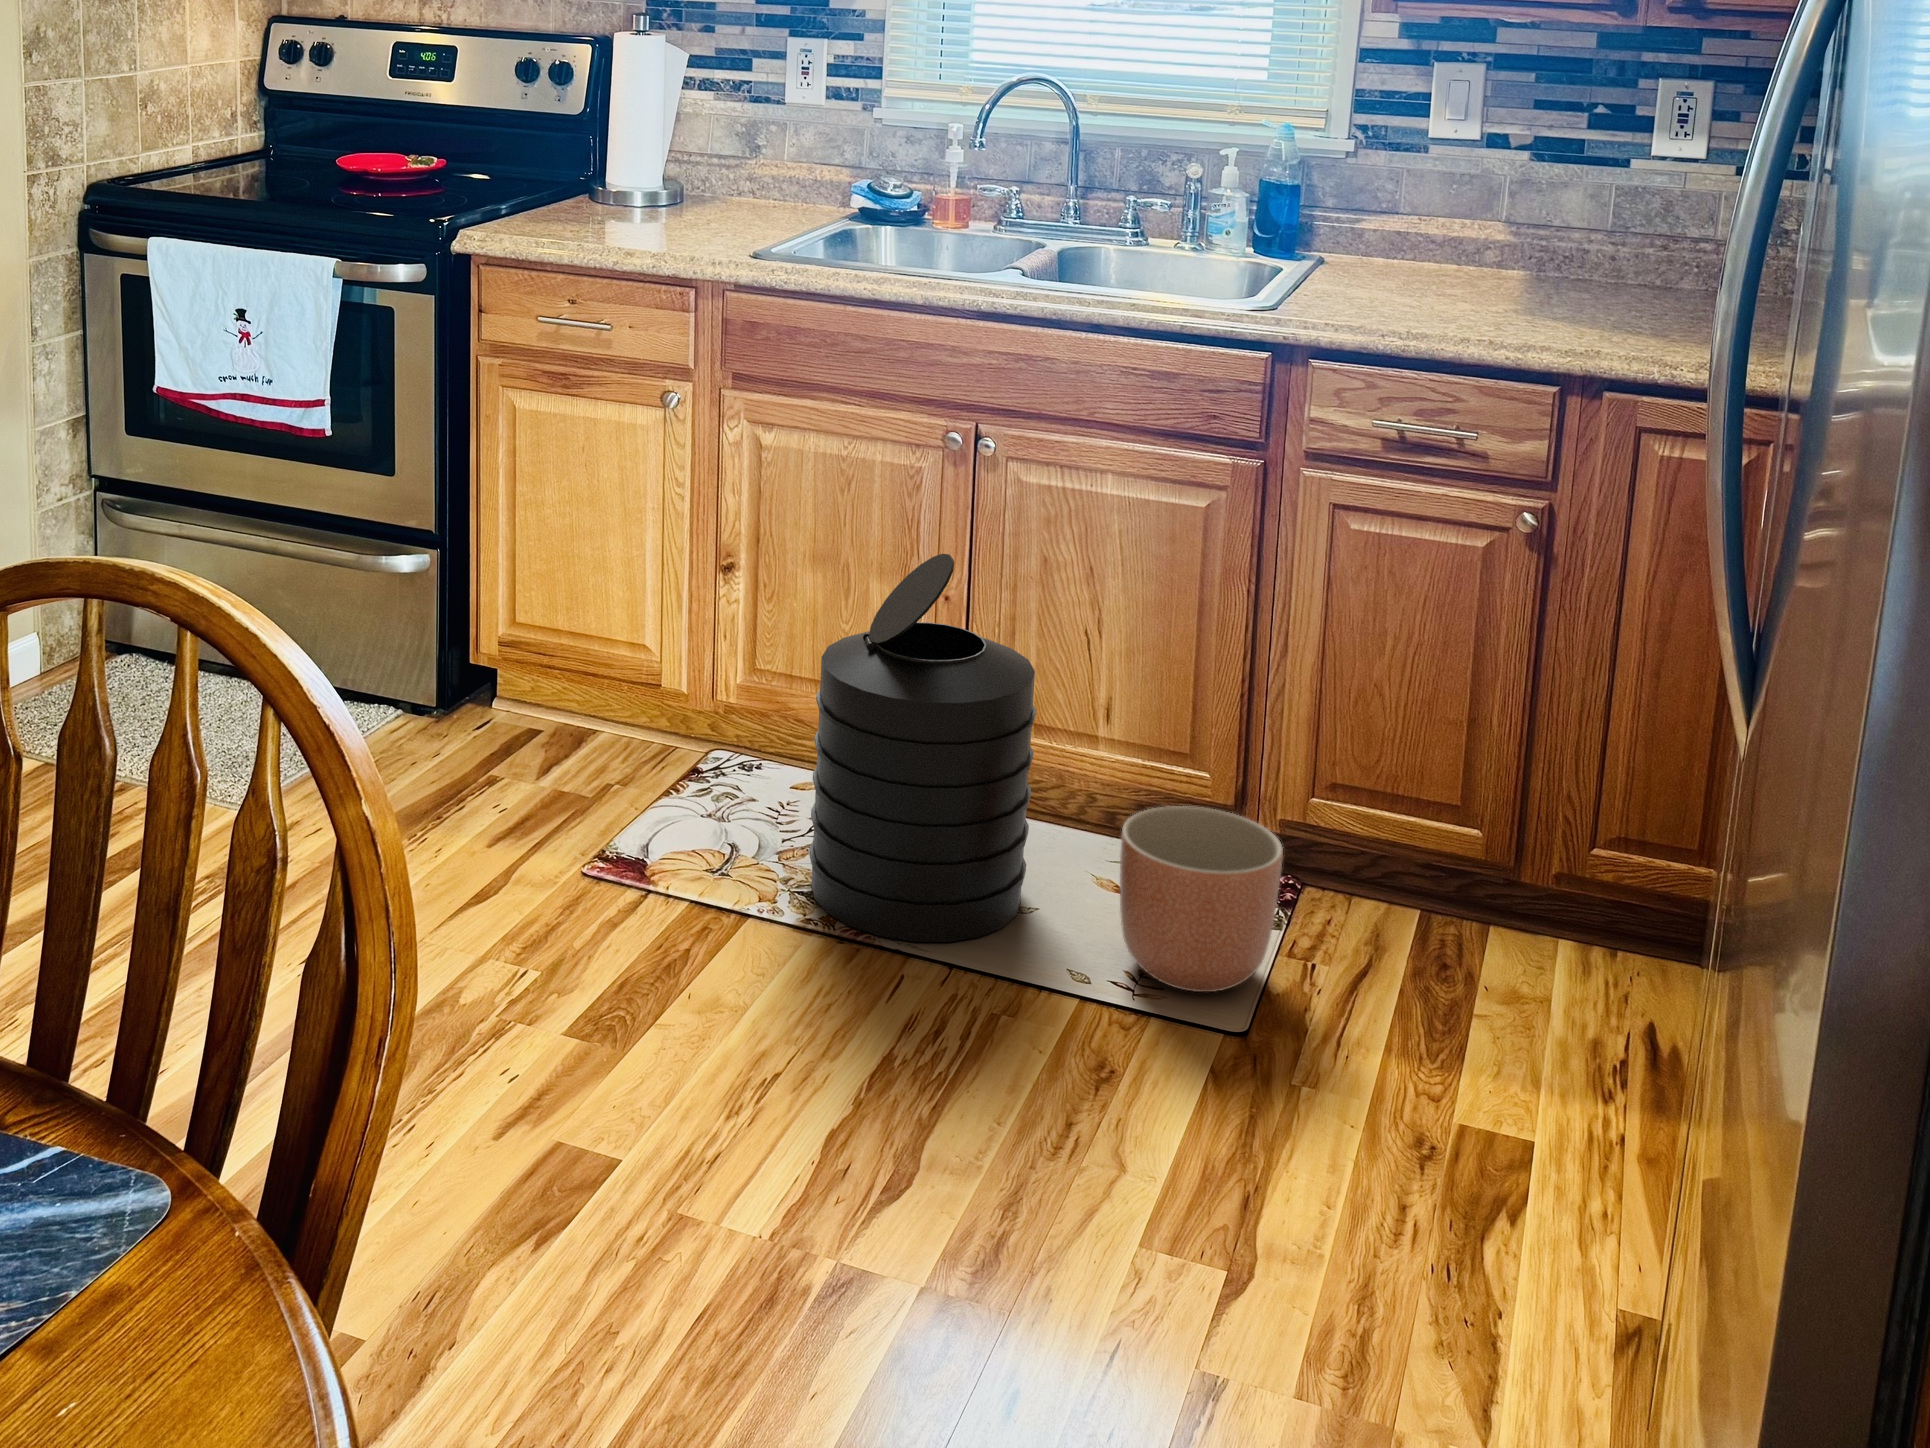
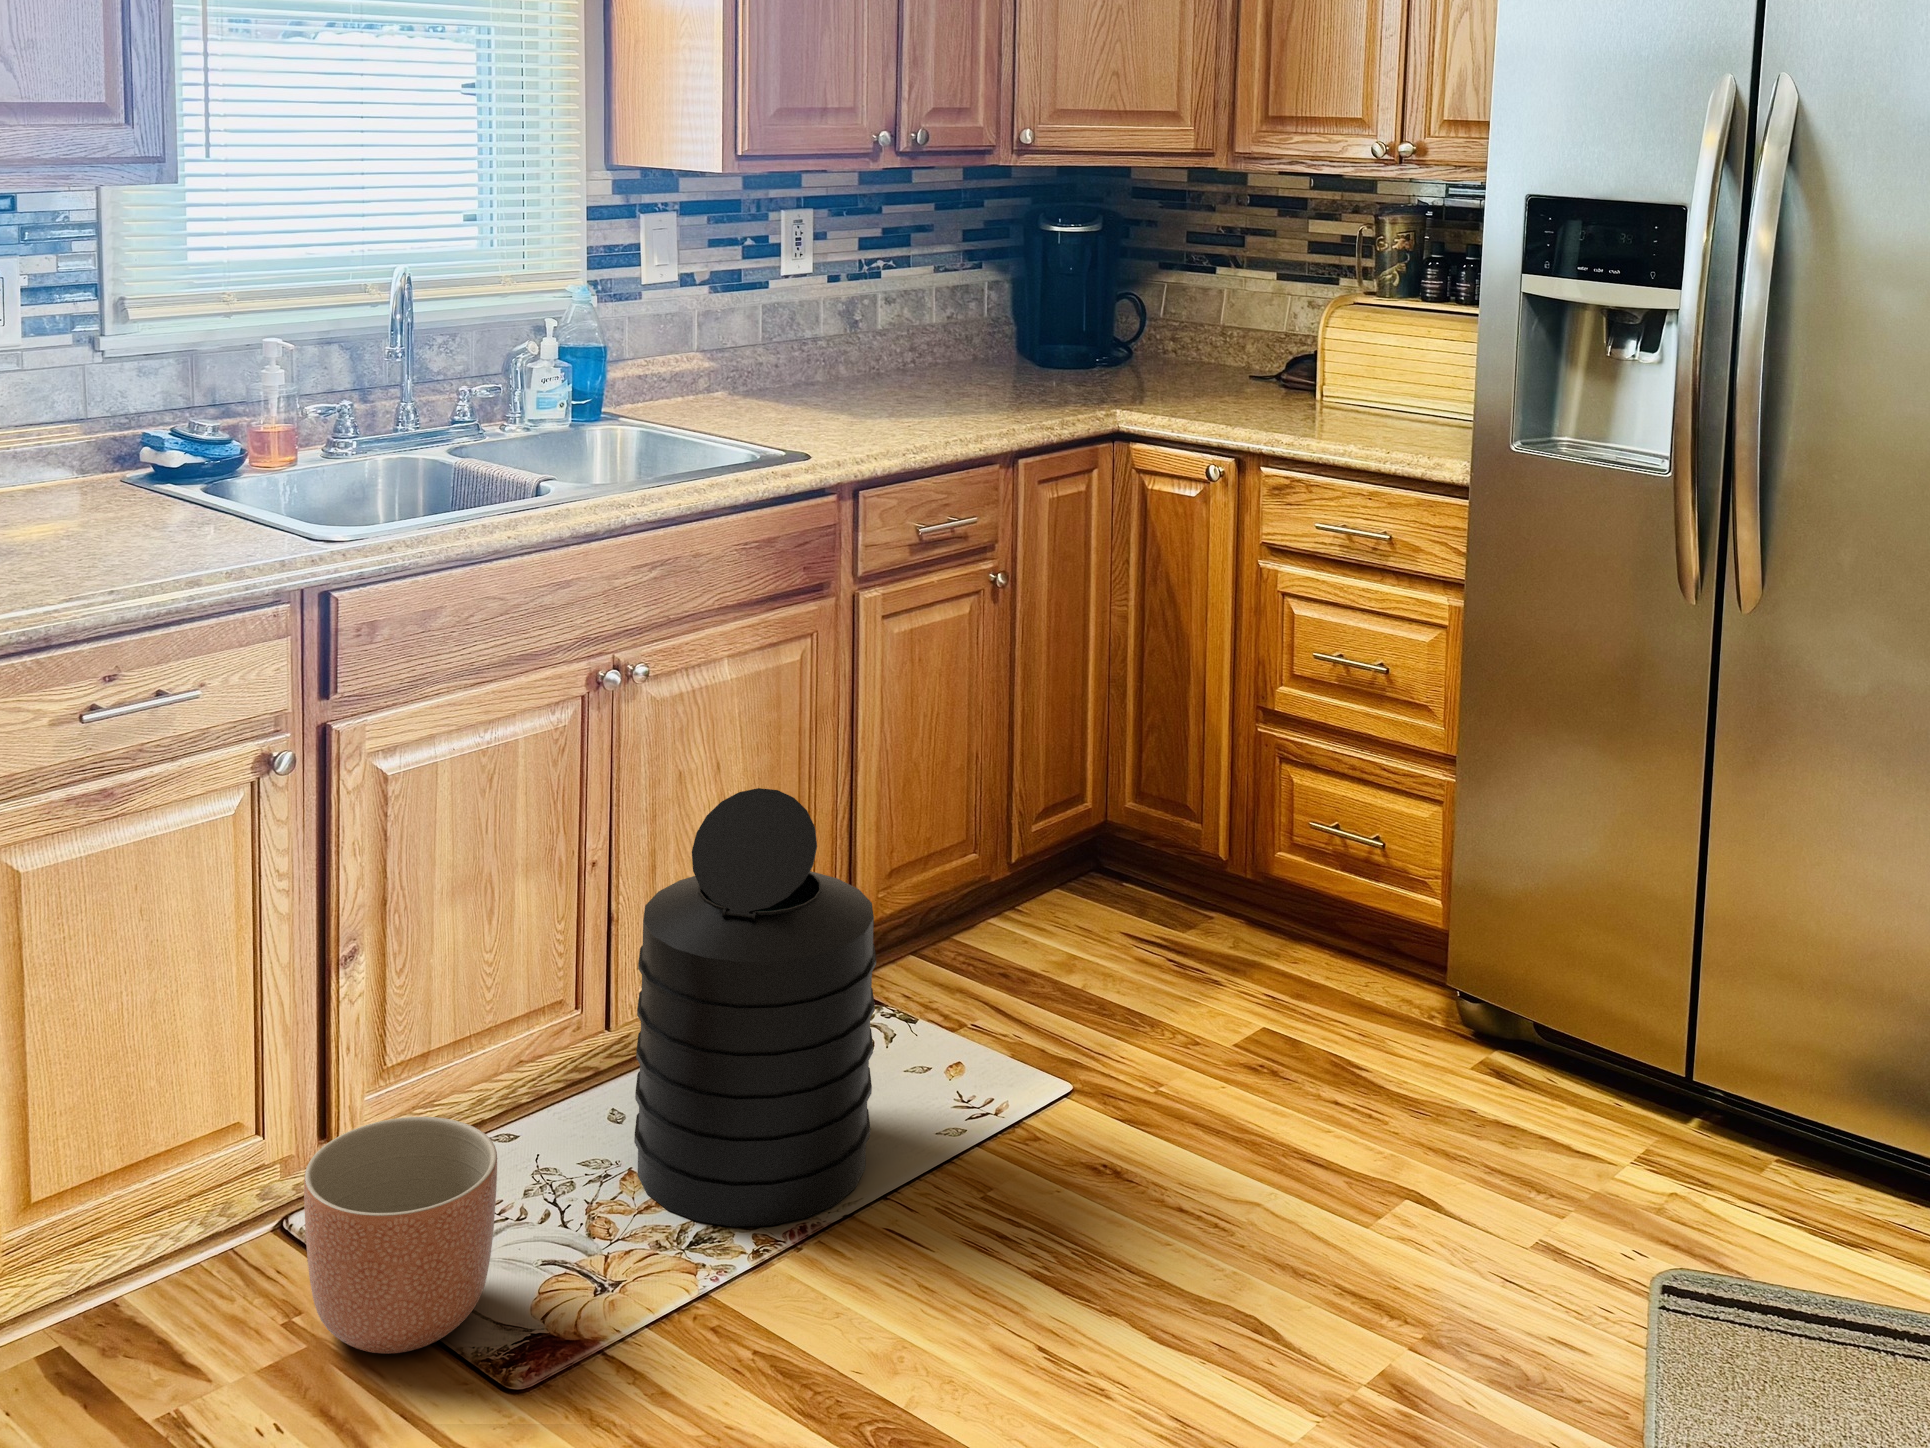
planter: present [1120,806,1283,992] -> present [304,1117,497,1354]

